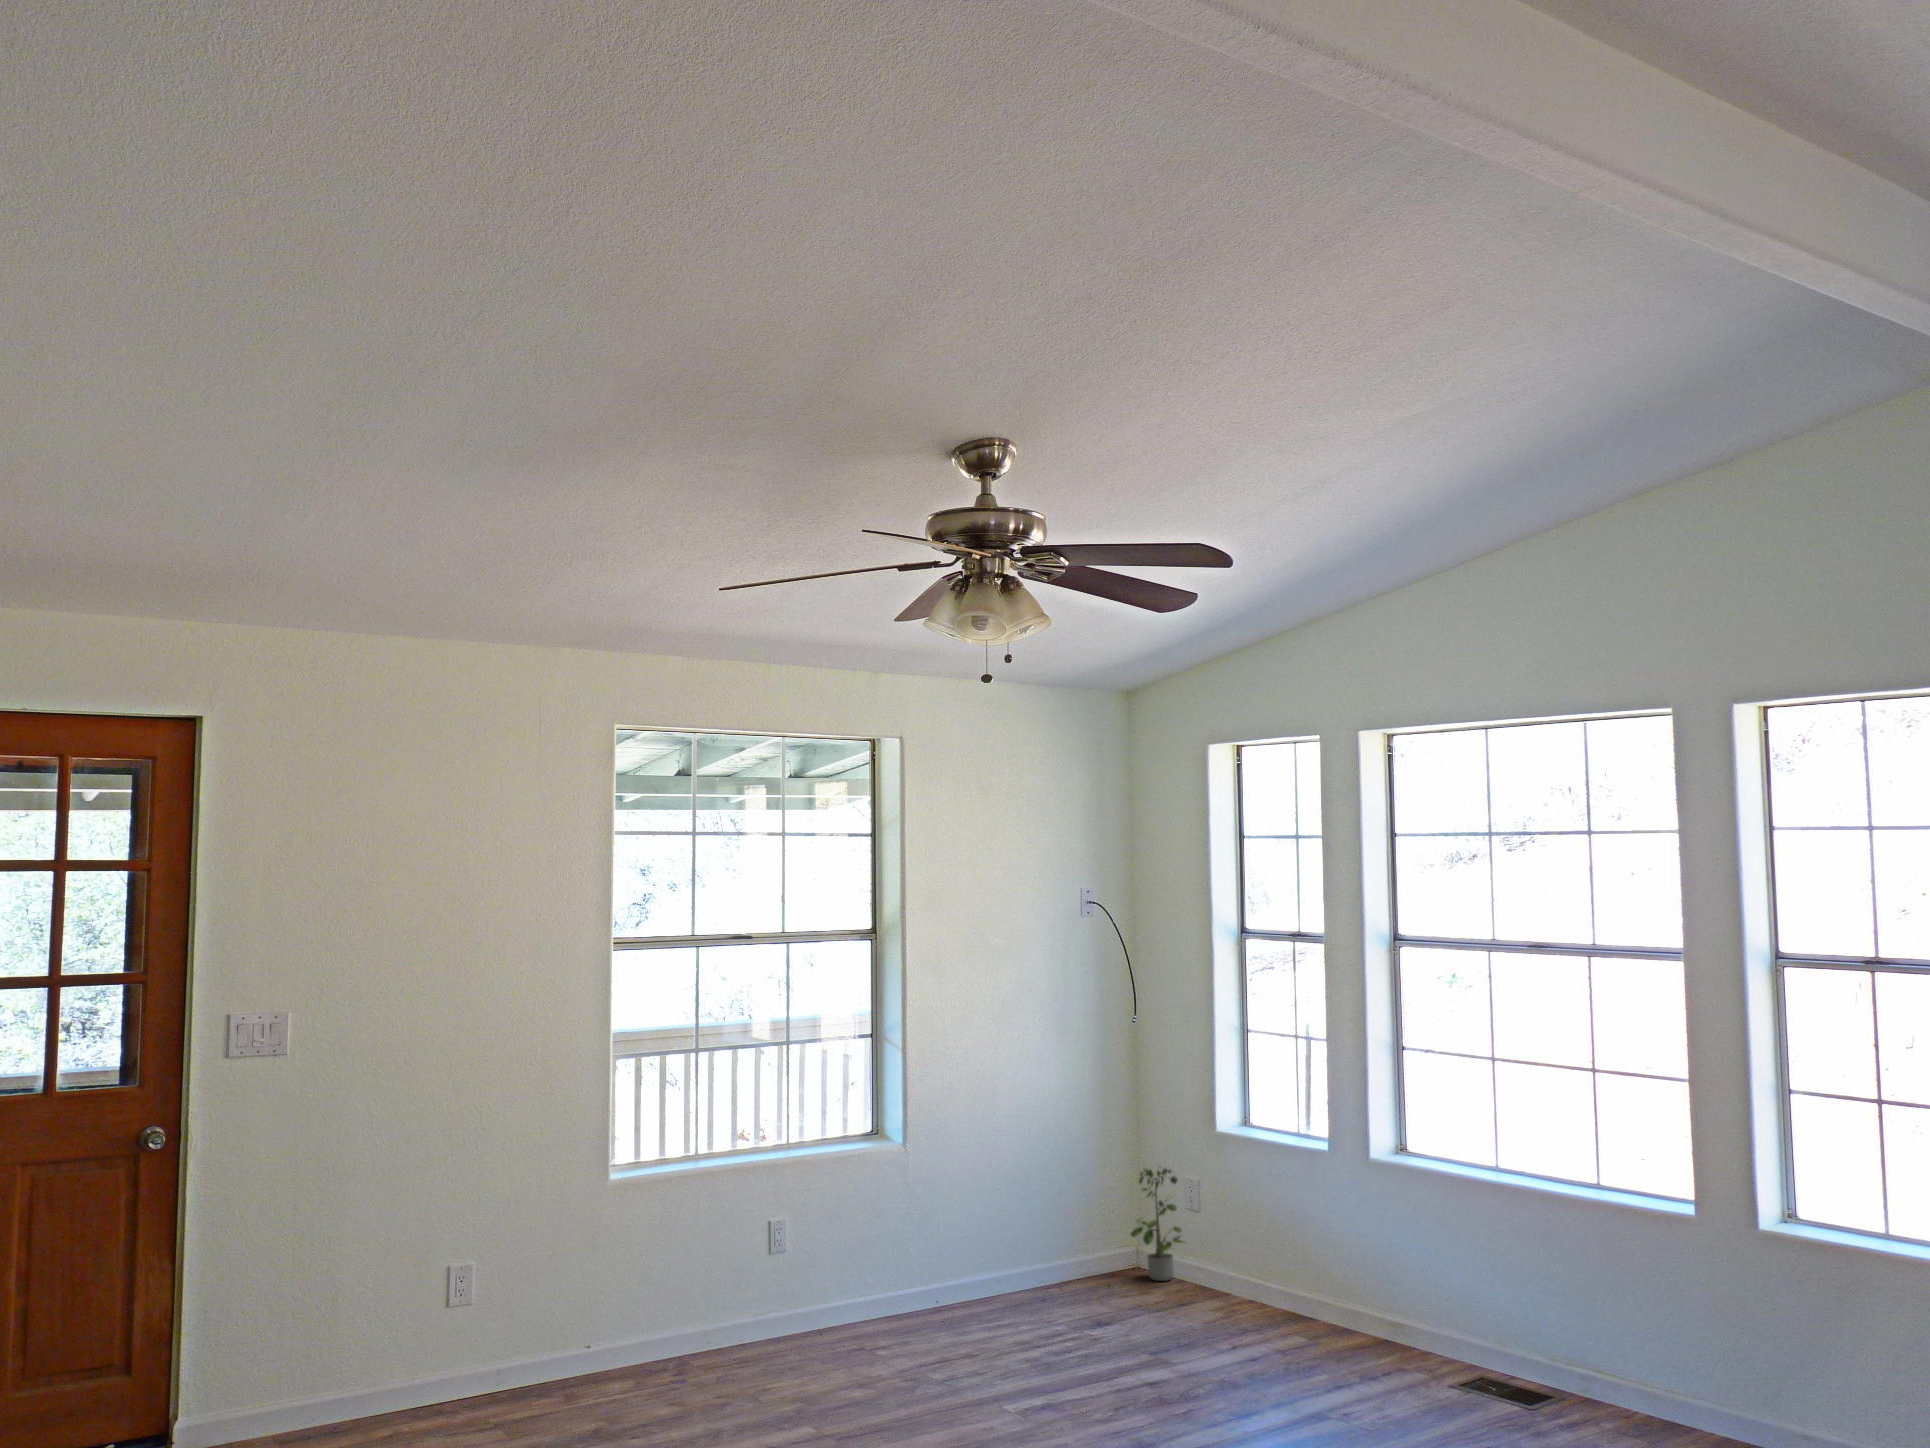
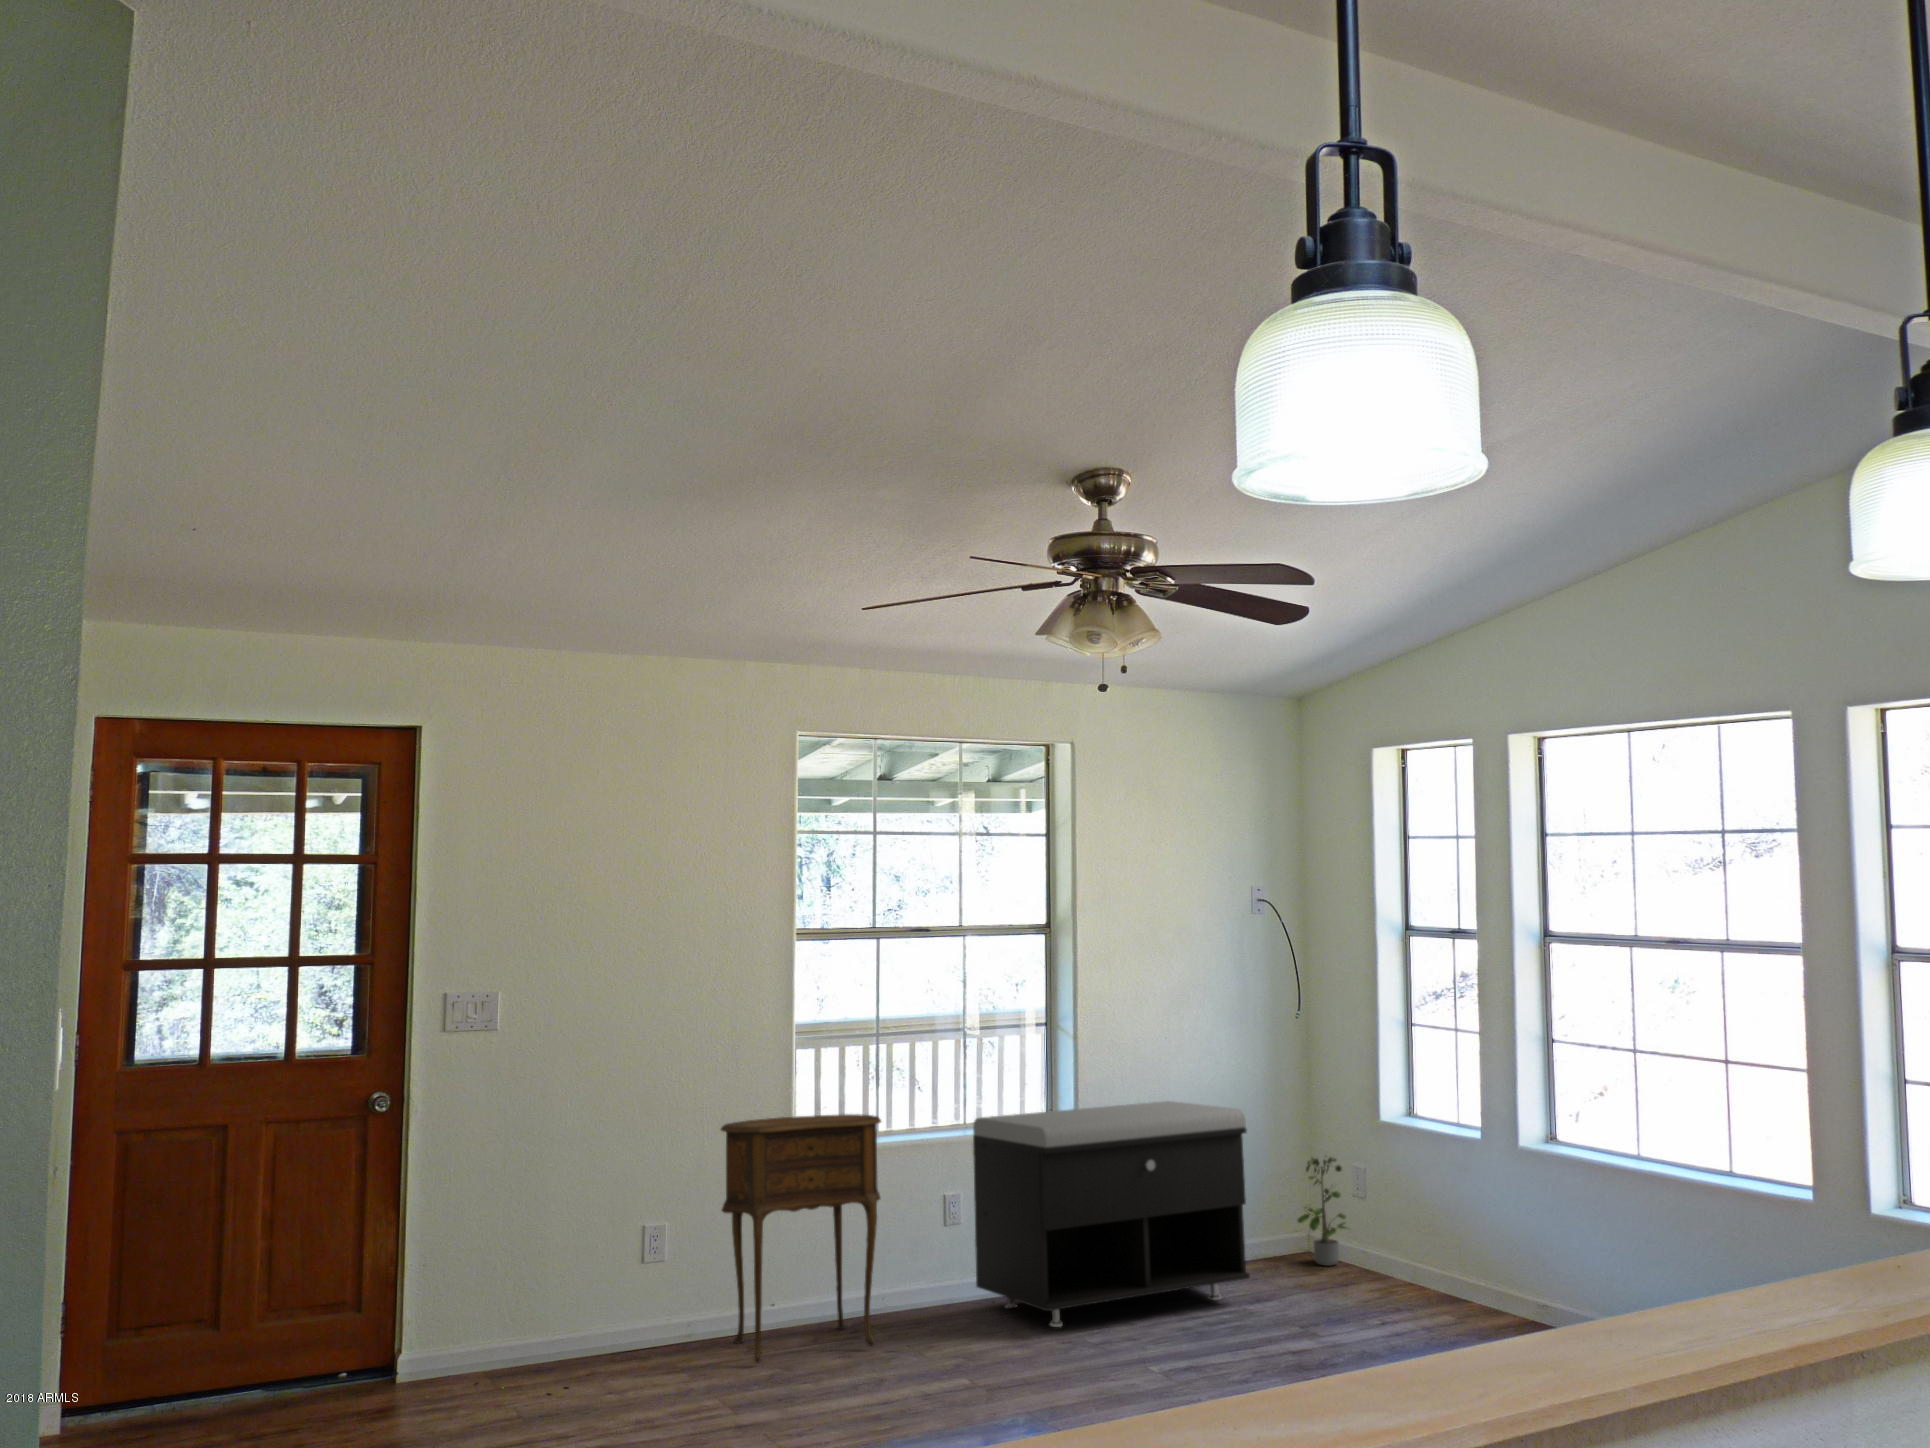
storage bench: none [801,1113,1091,1360] -> present [973,1101,1250,1327]
side table: none [534,1137,709,1413] -> present [721,1114,881,1363]

